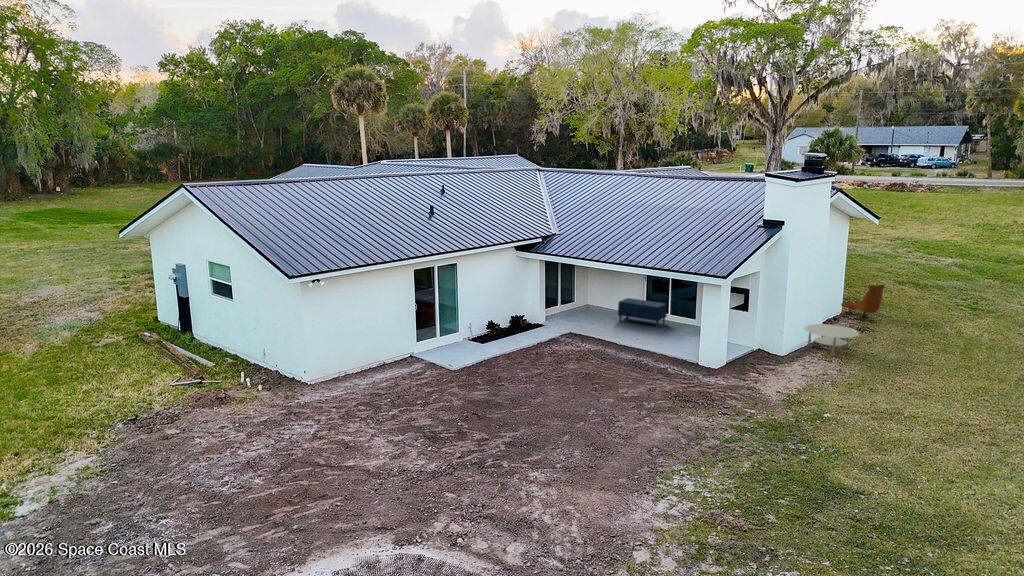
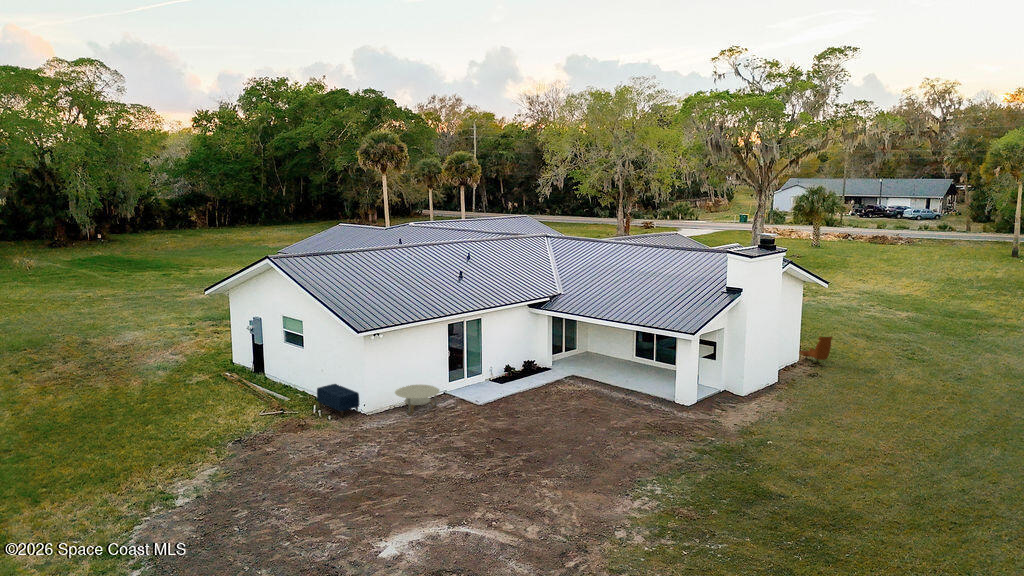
bench: present [618,298,667,327] -> present [317,384,359,417]
round table: present [804,324,859,357] -> present [395,385,439,415]

